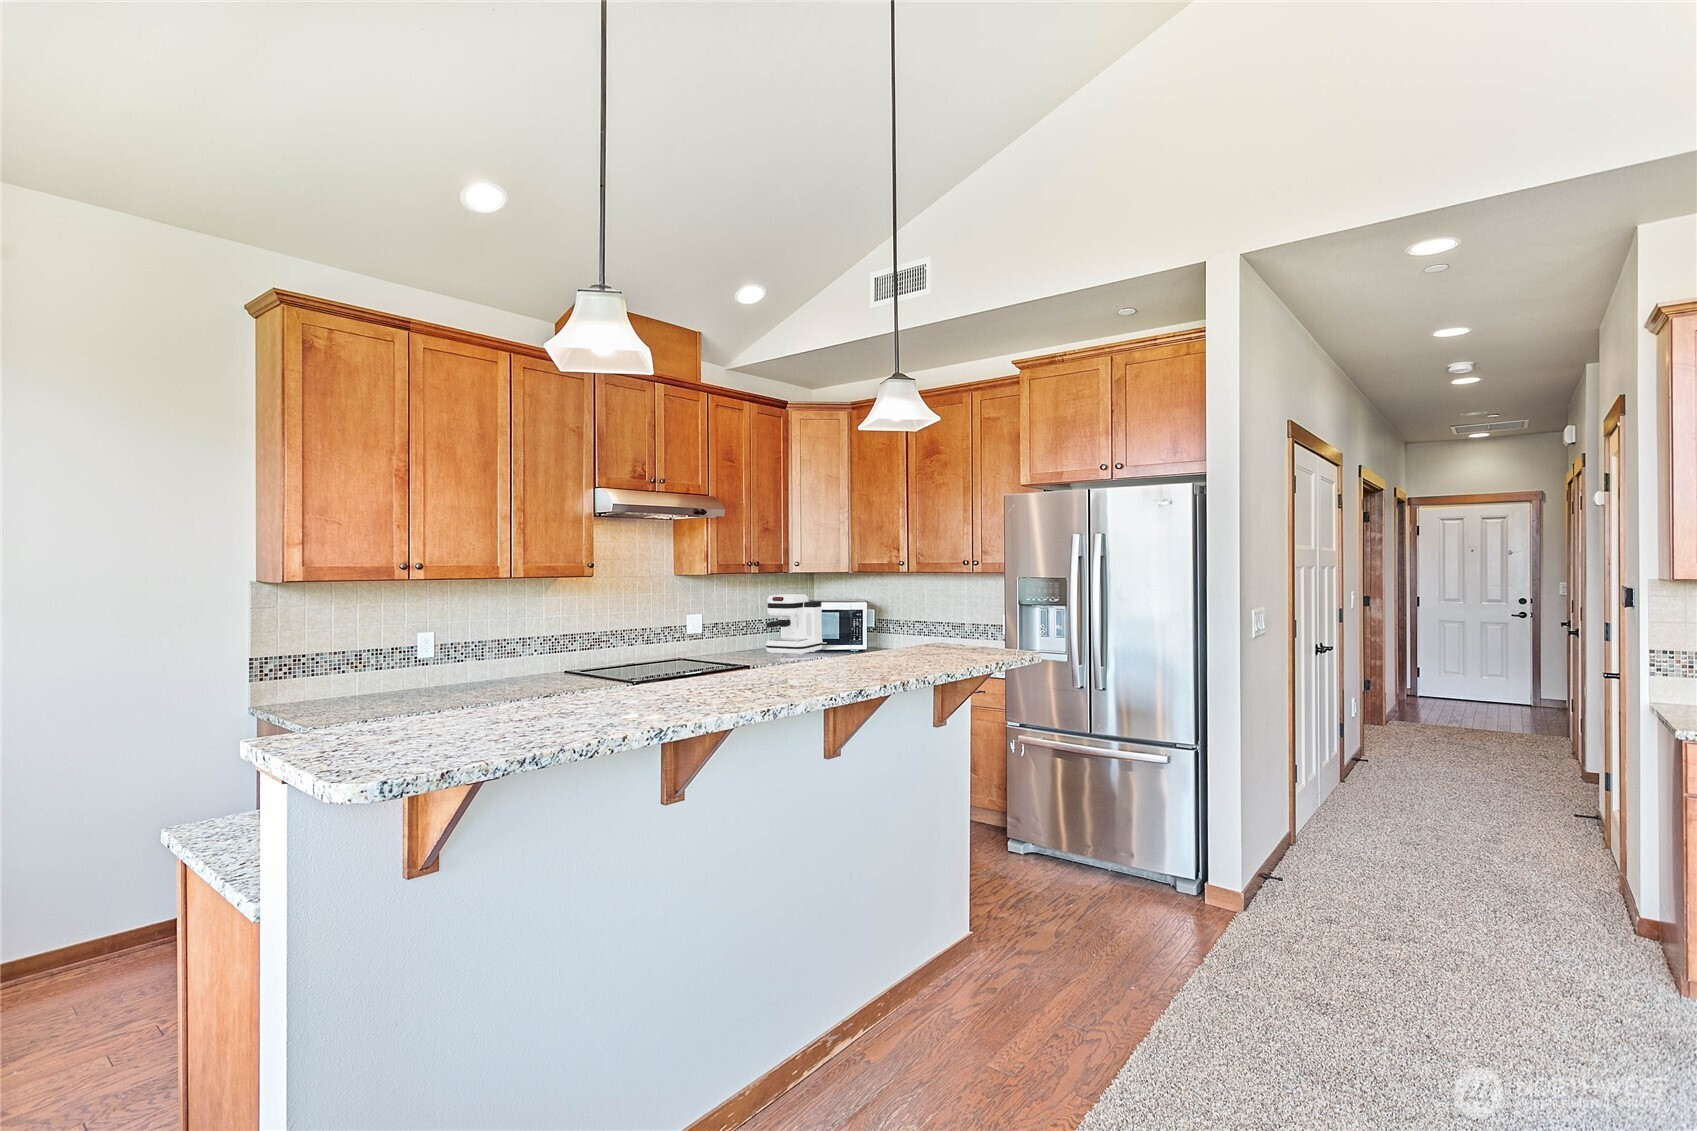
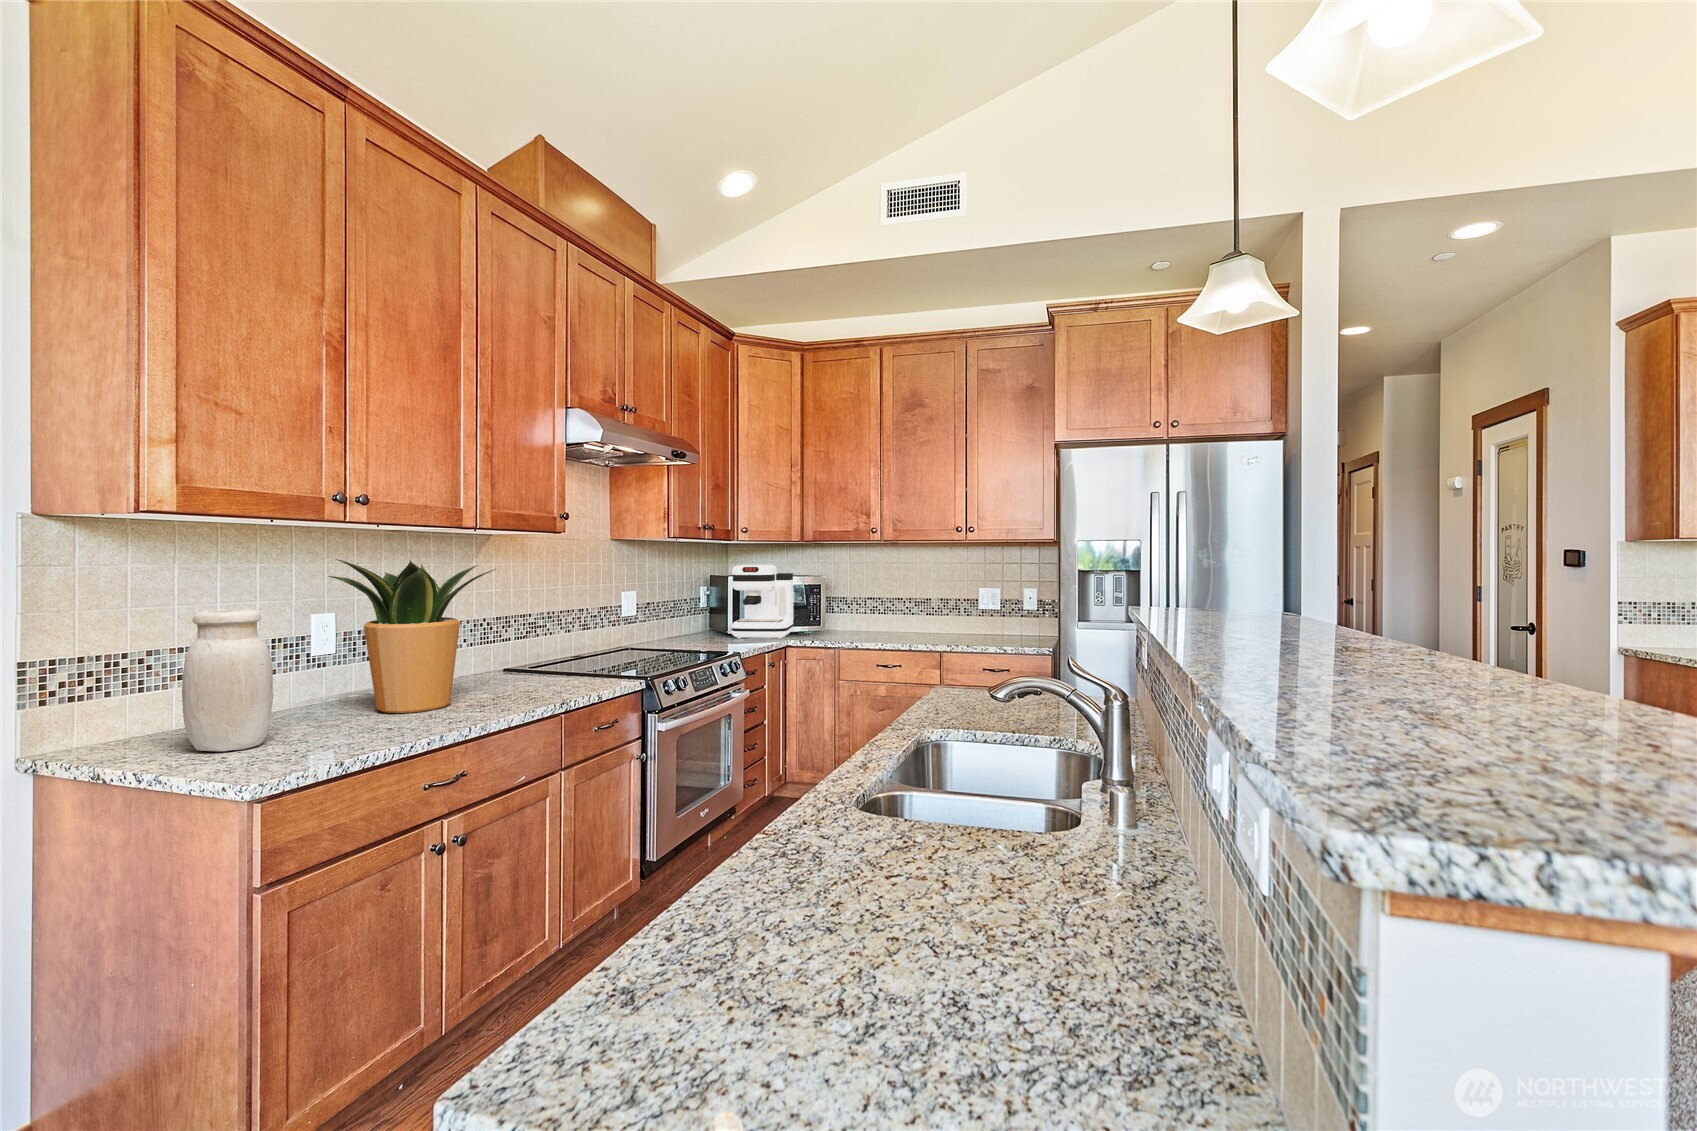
potted plant: none [412,601,508,696] -> present [328,559,496,713]
jar: none [313,632,360,712] -> present [182,609,273,751]

